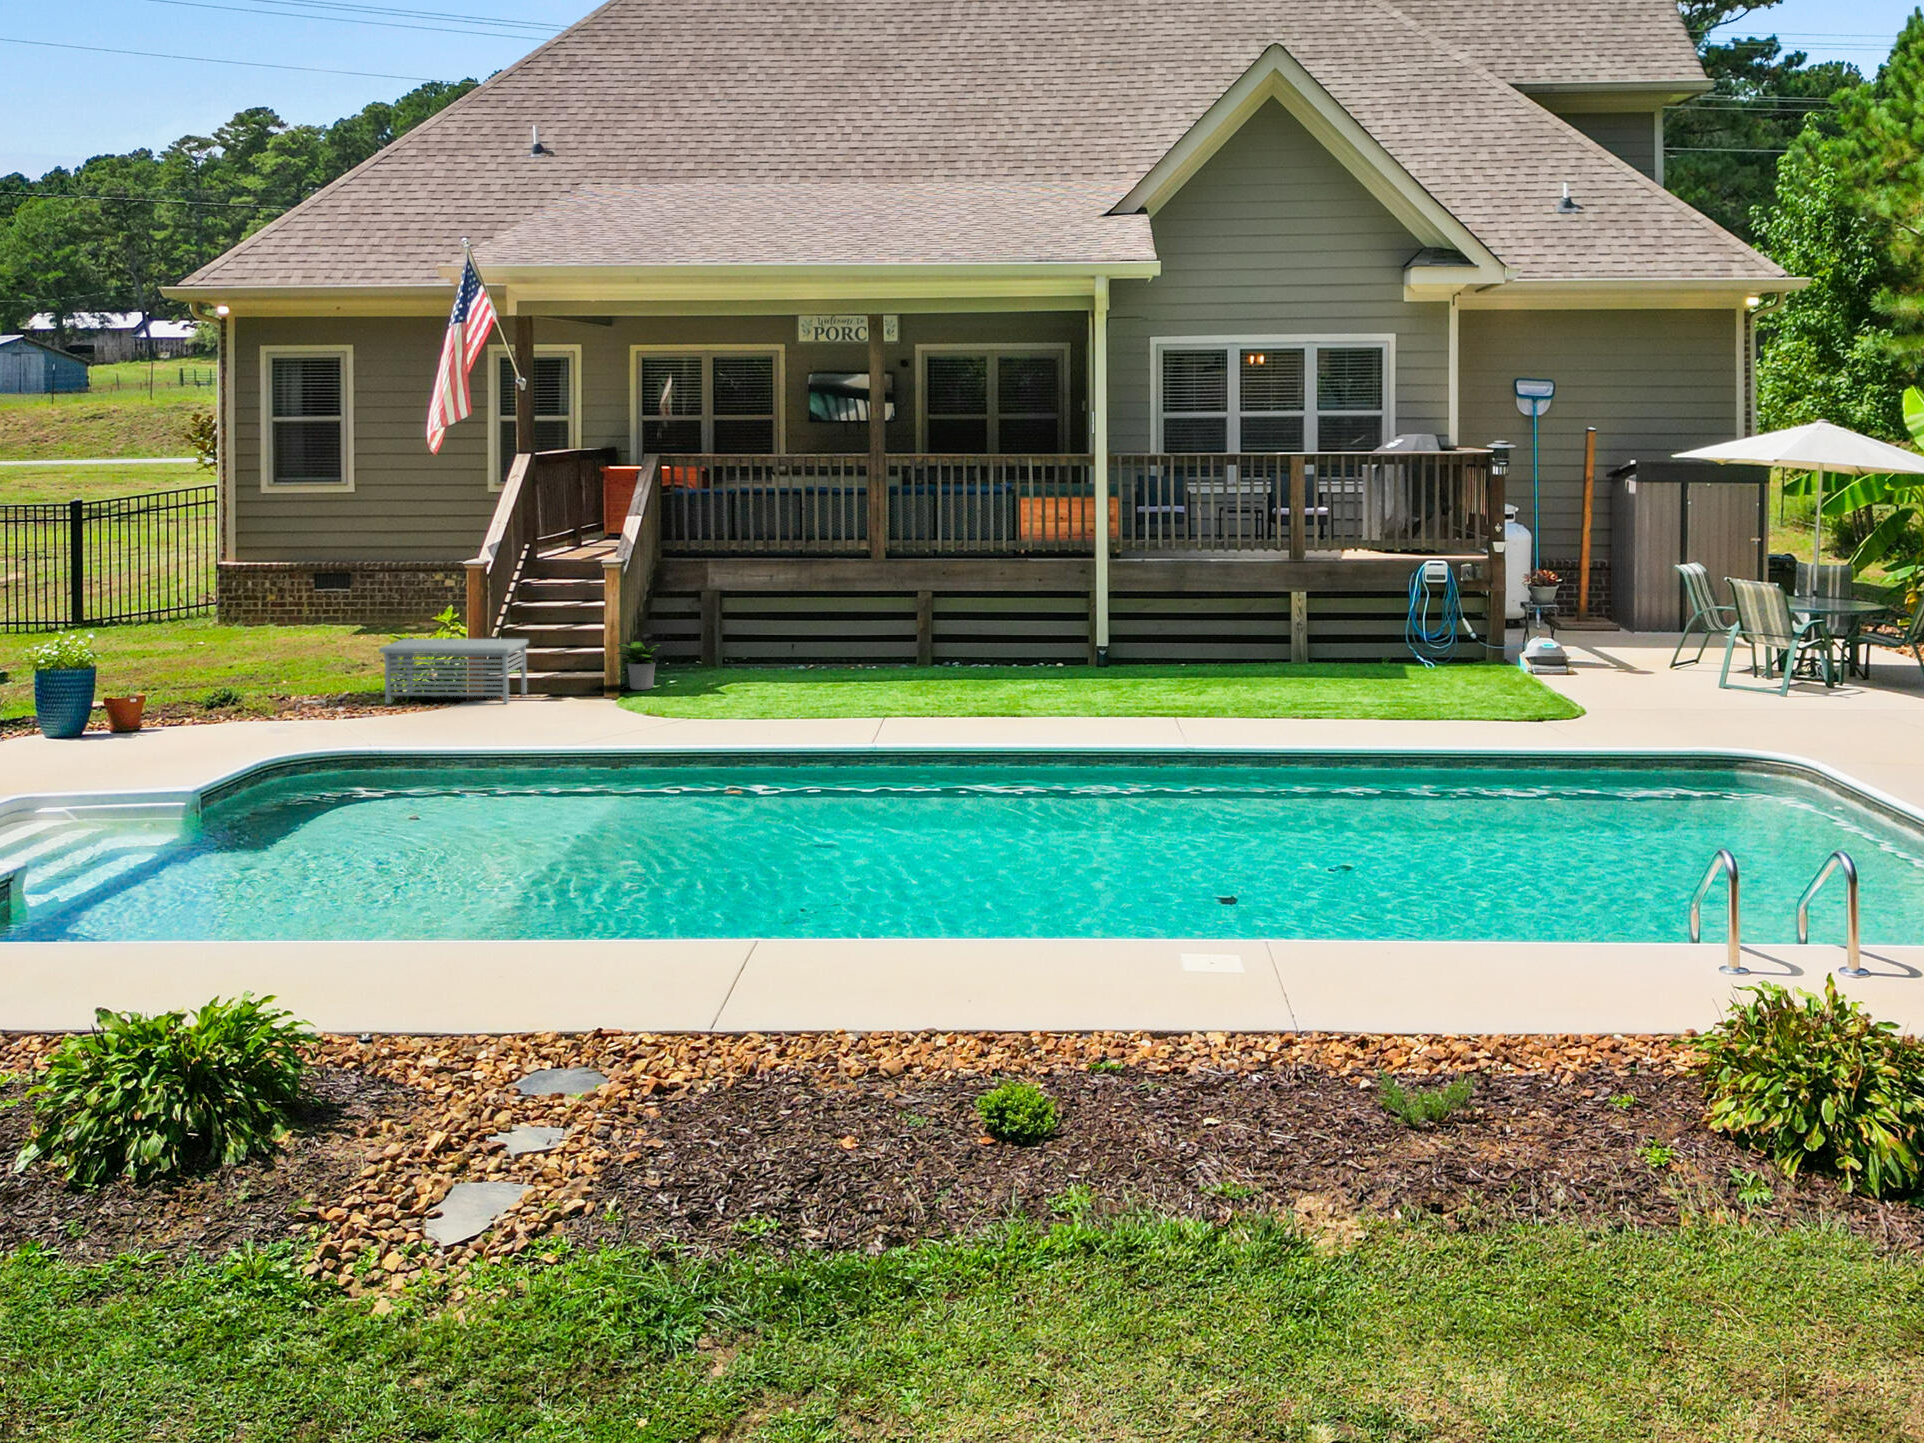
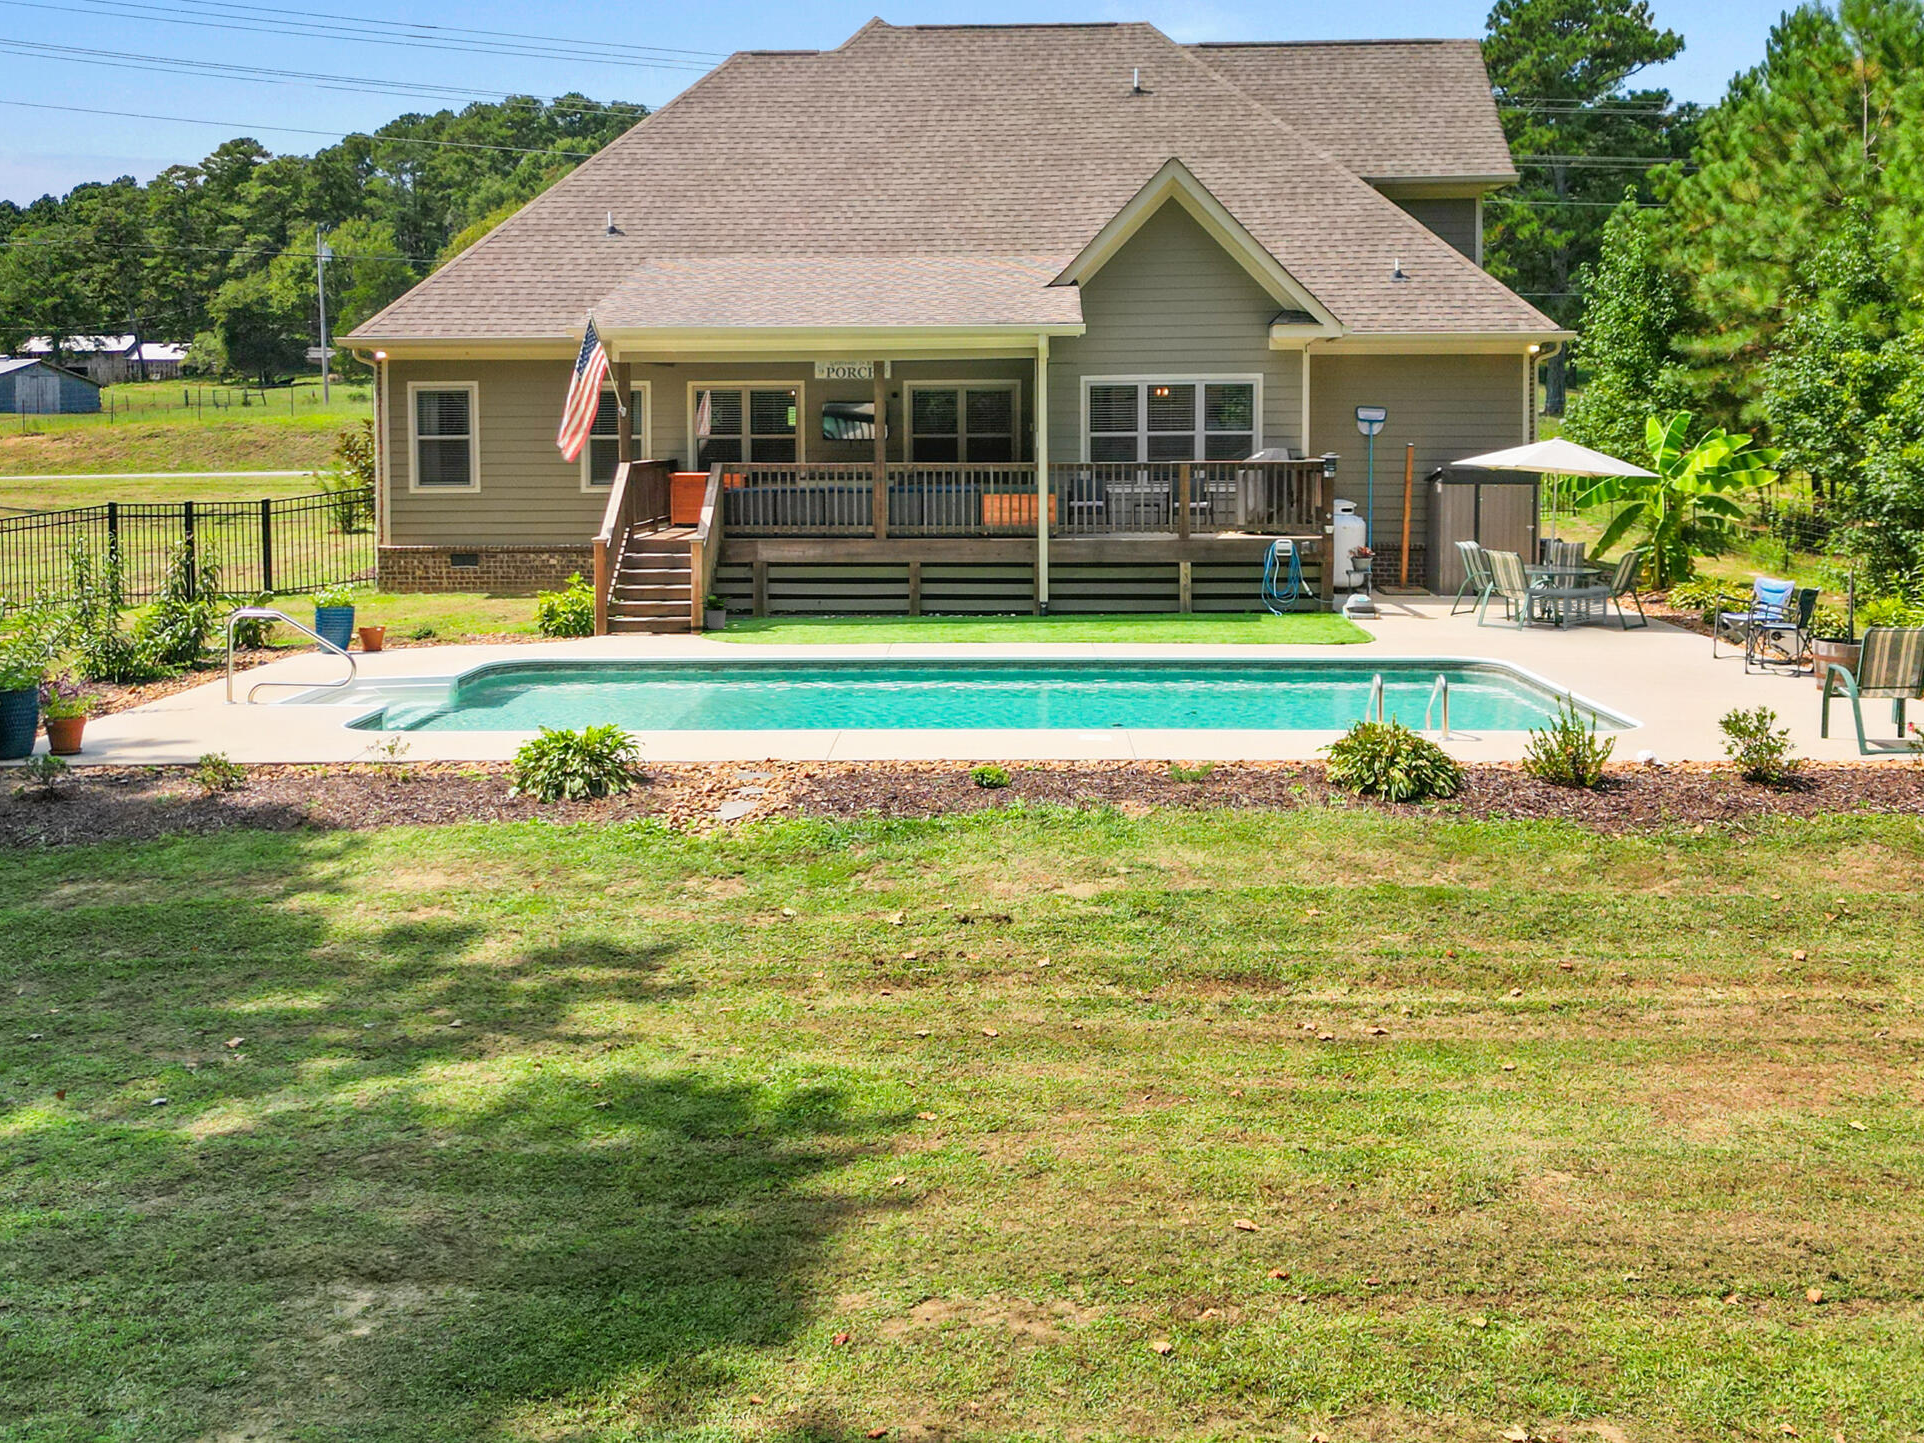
storage bench: present [379,639,528,704] -> present [1524,585,1610,630]

